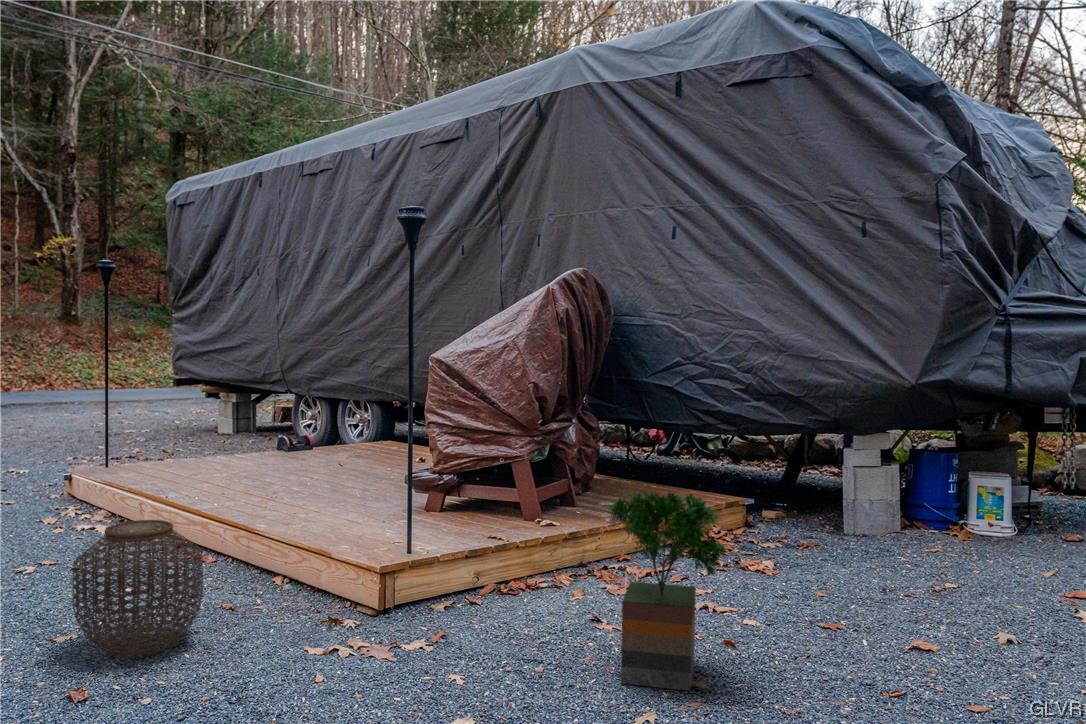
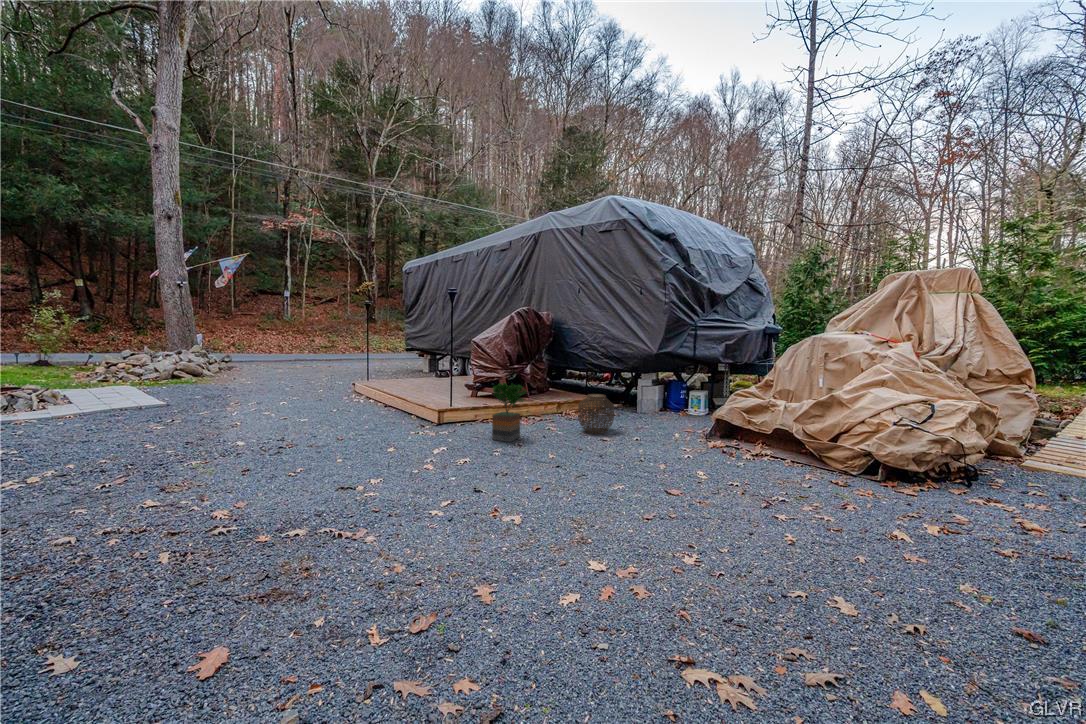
woven basket: present [72,520,203,658] -> present [578,394,614,434]

